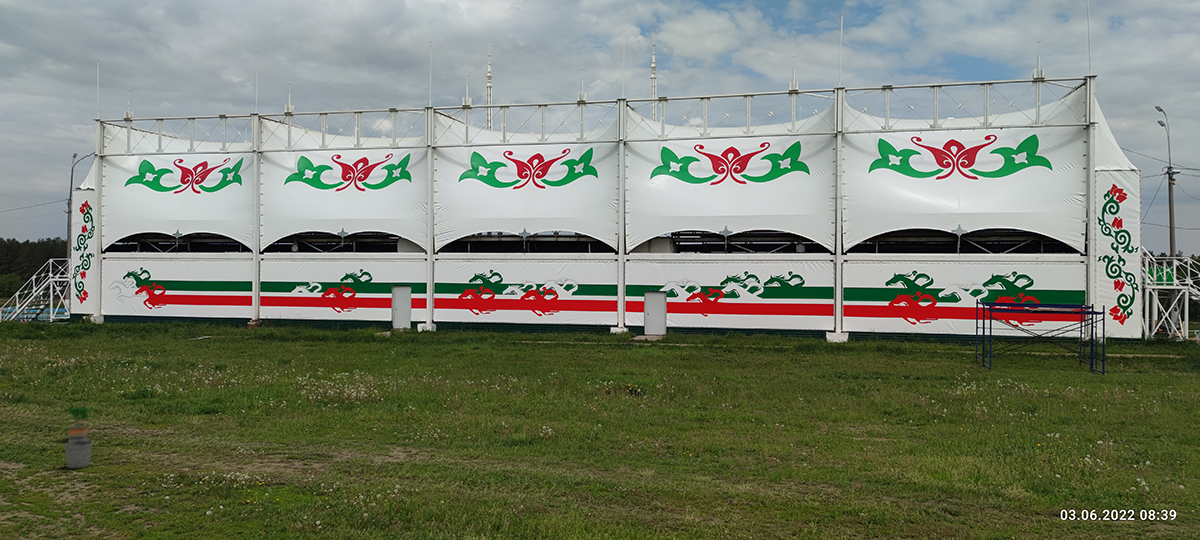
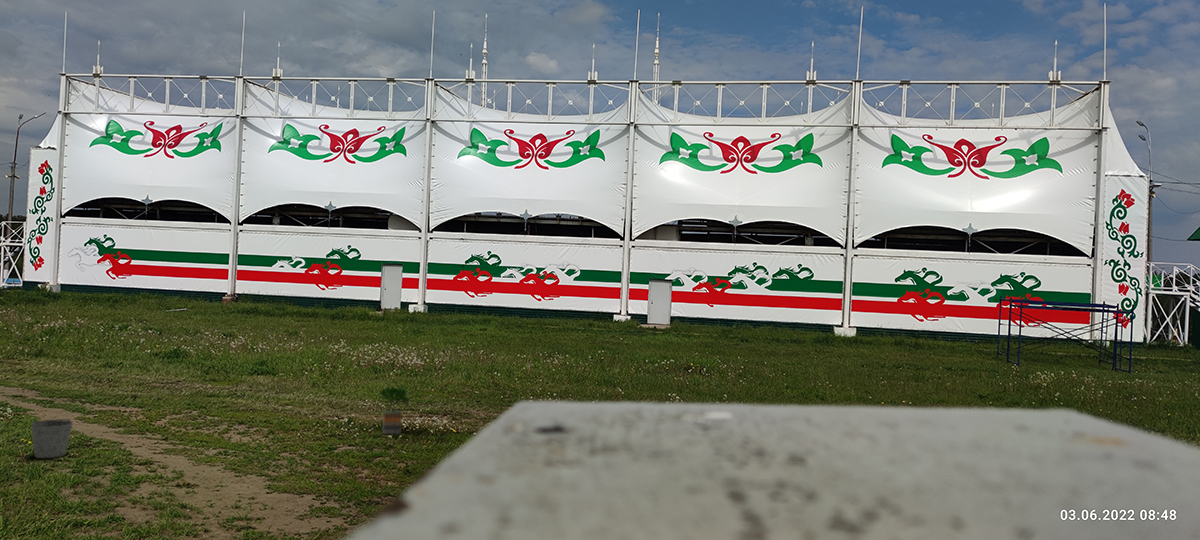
potted tree: present [68,407,92,442] -> present [380,388,410,434]

